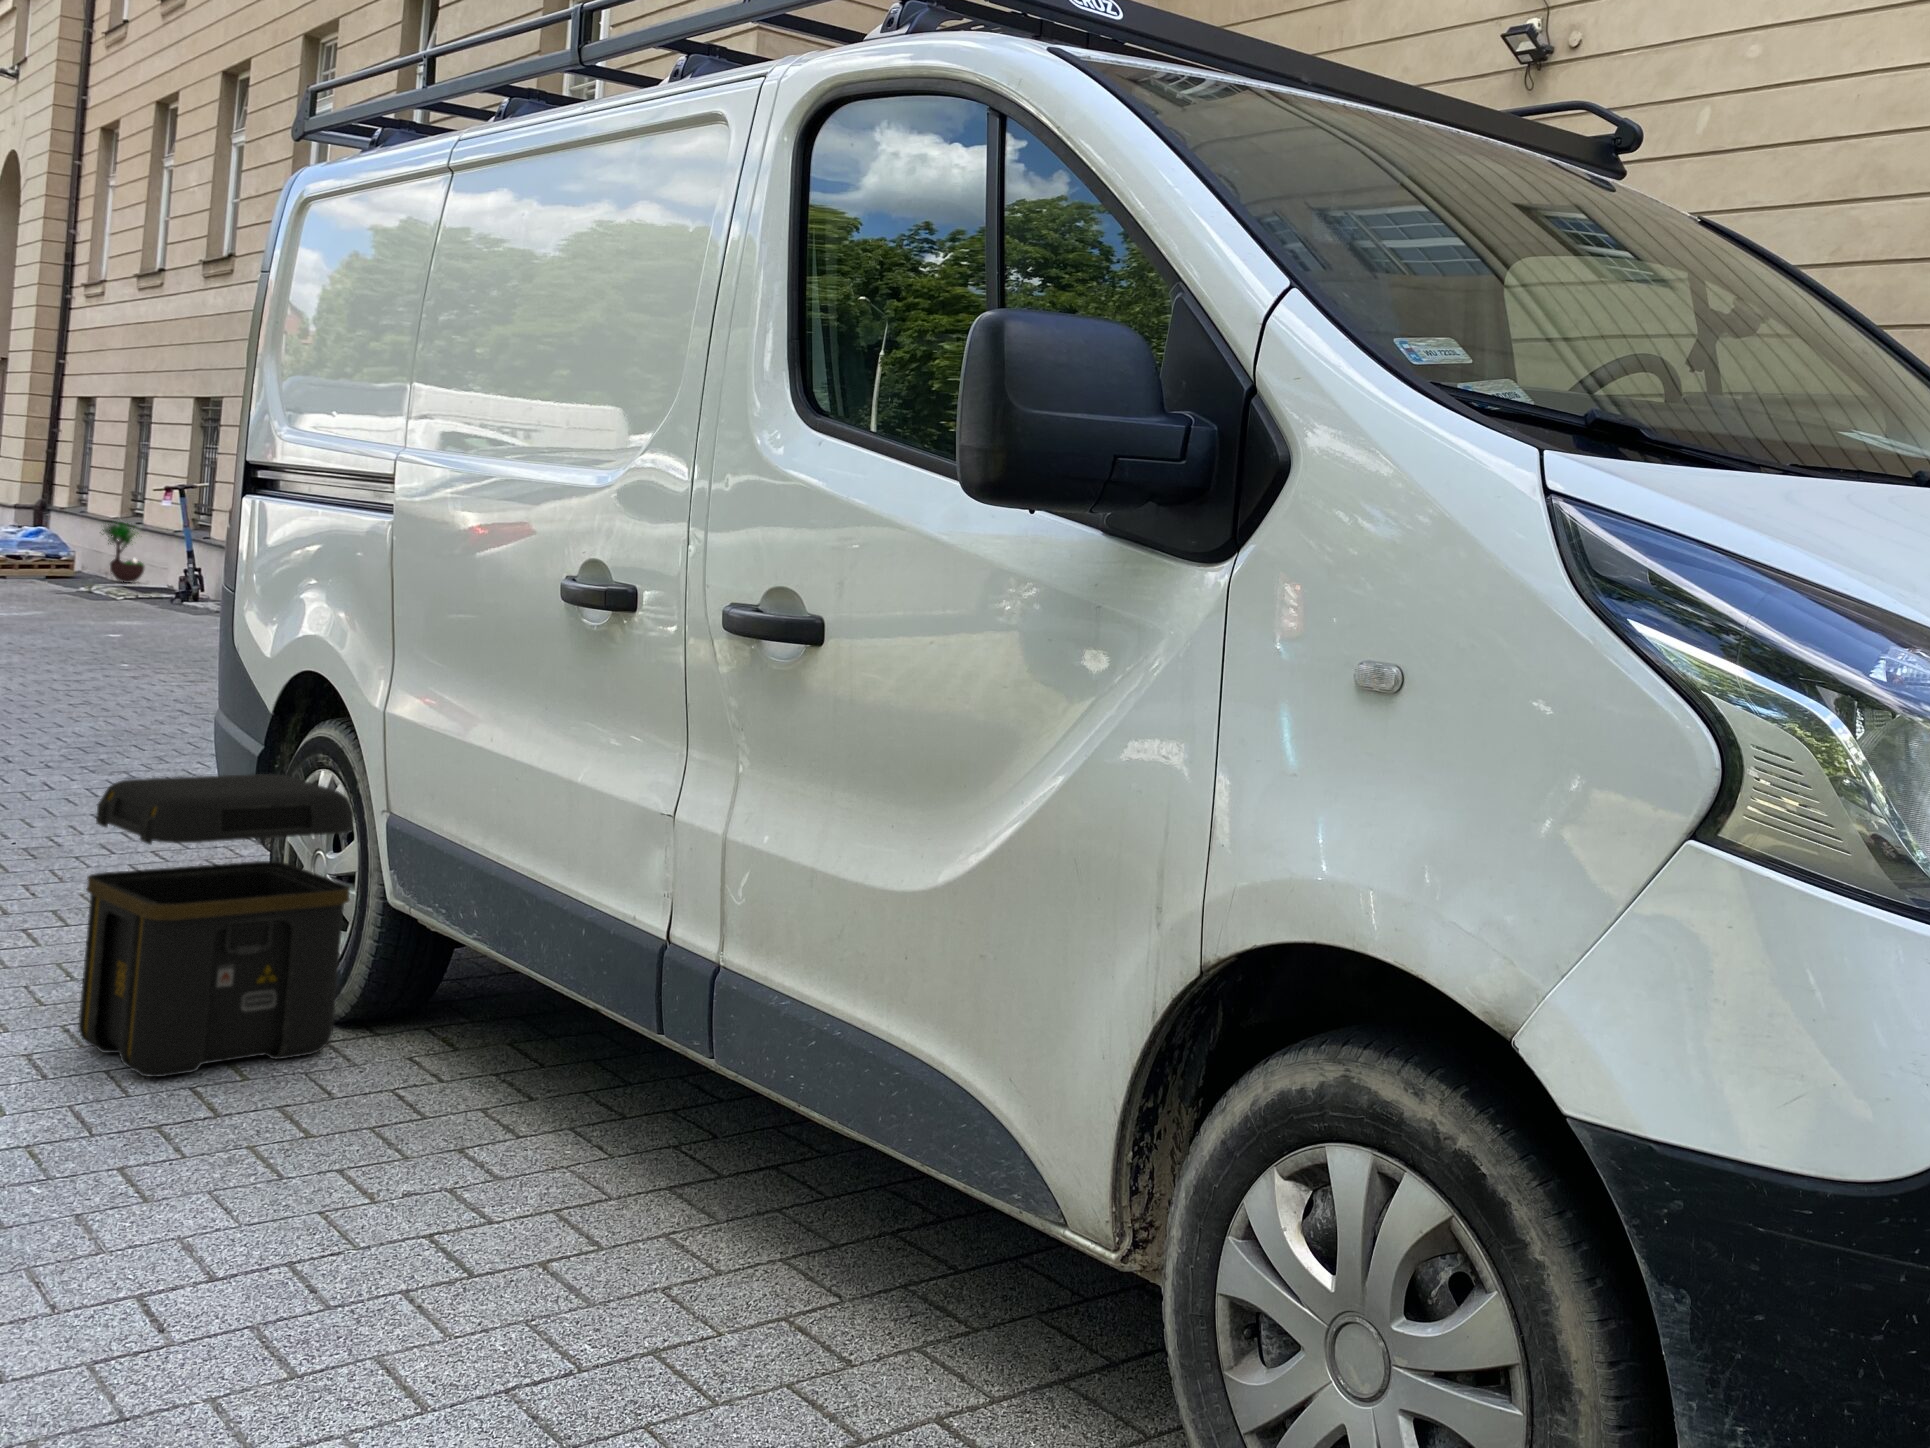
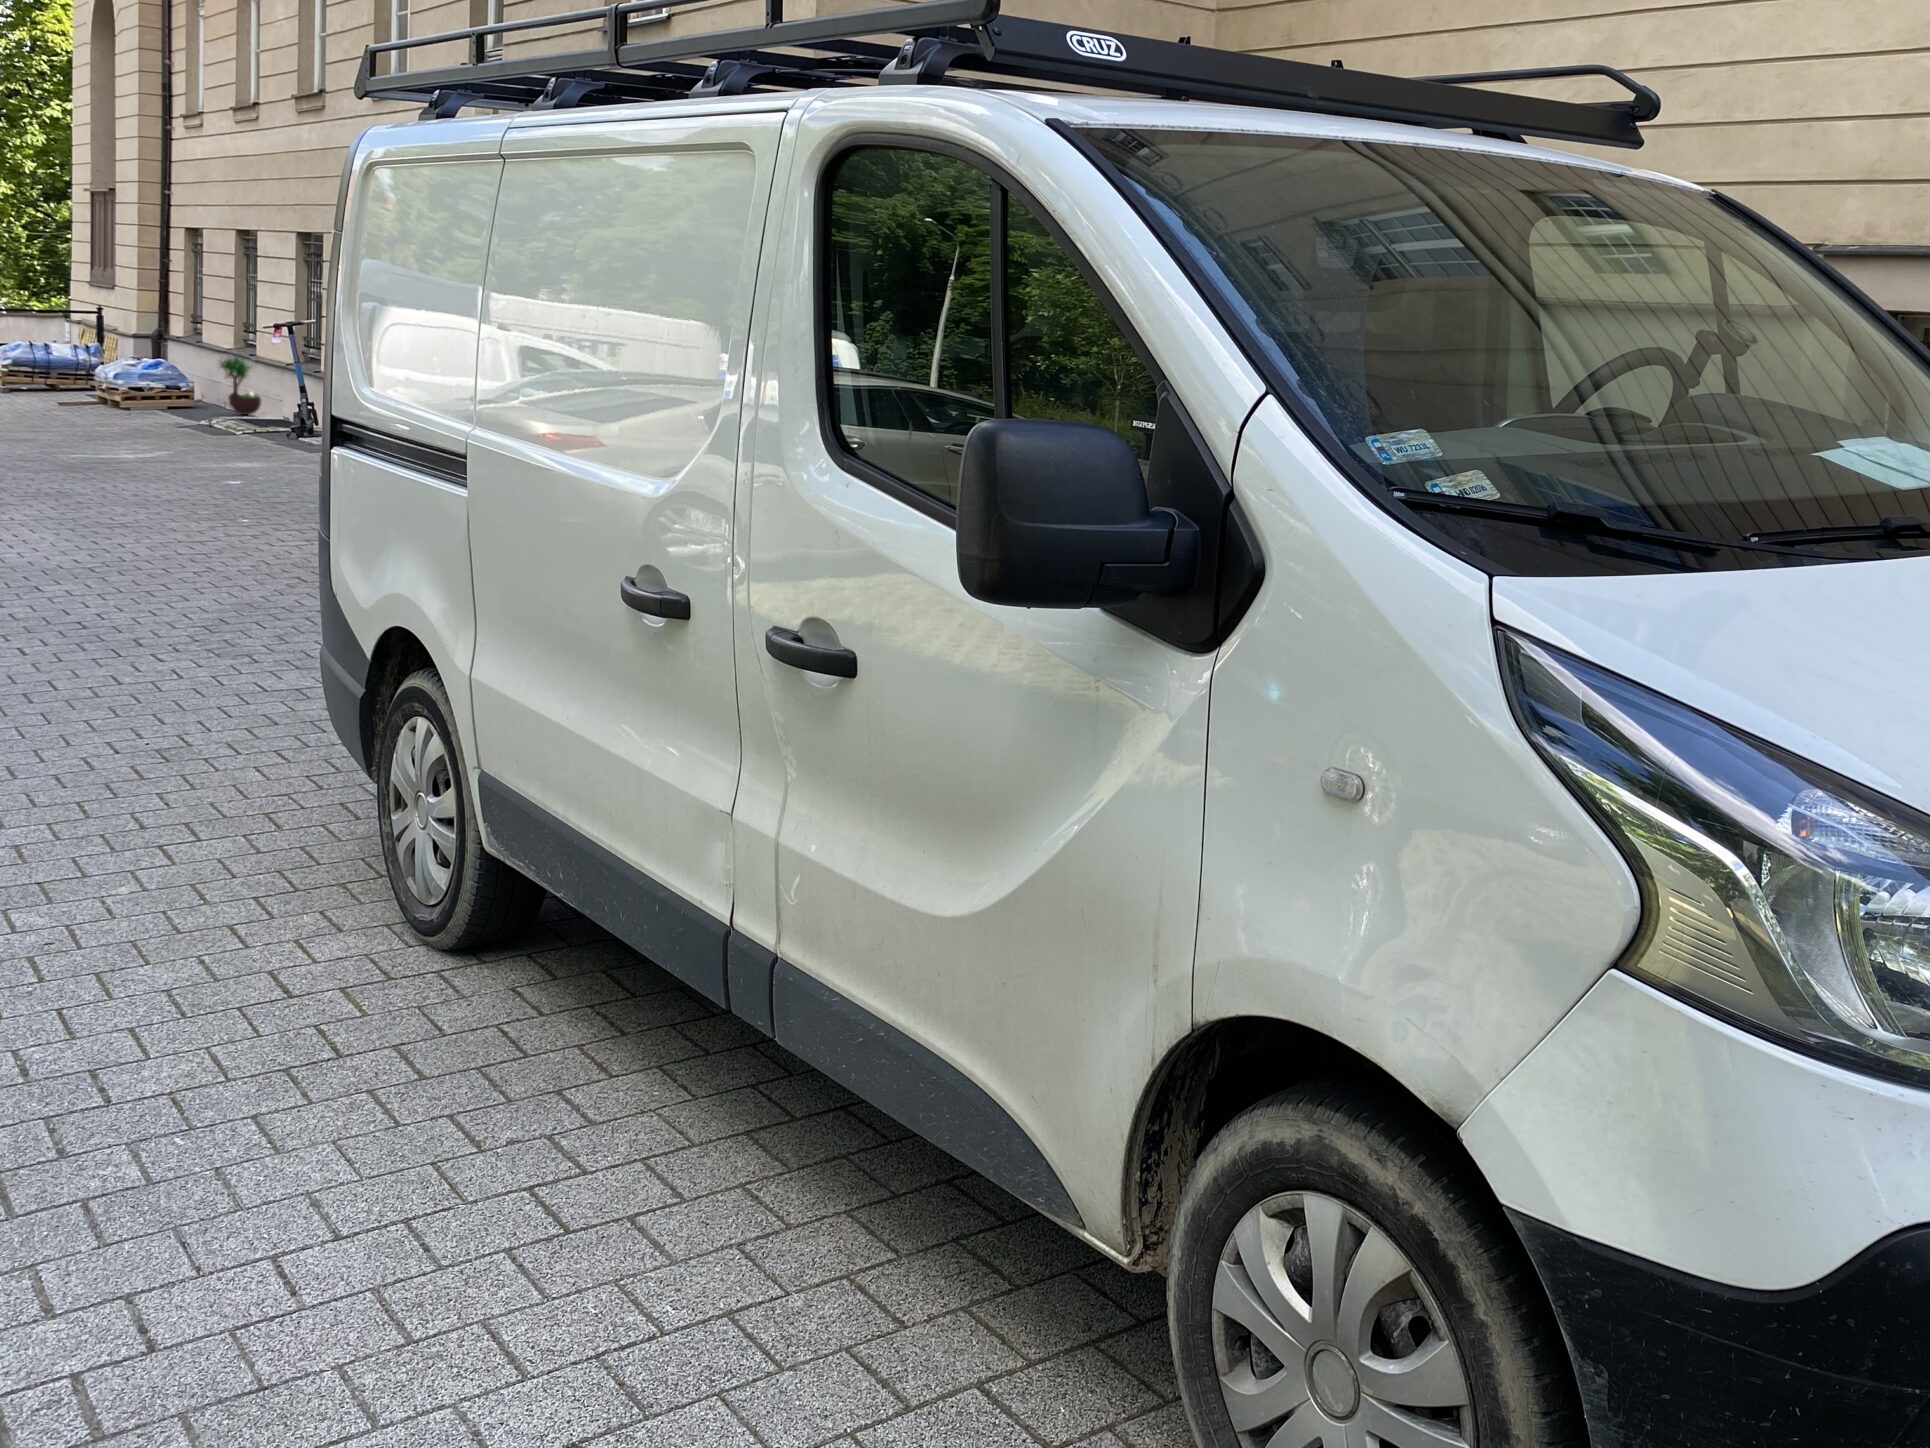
toolbox: present [79,774,354,1077] -> none [212,722,448,1013]

